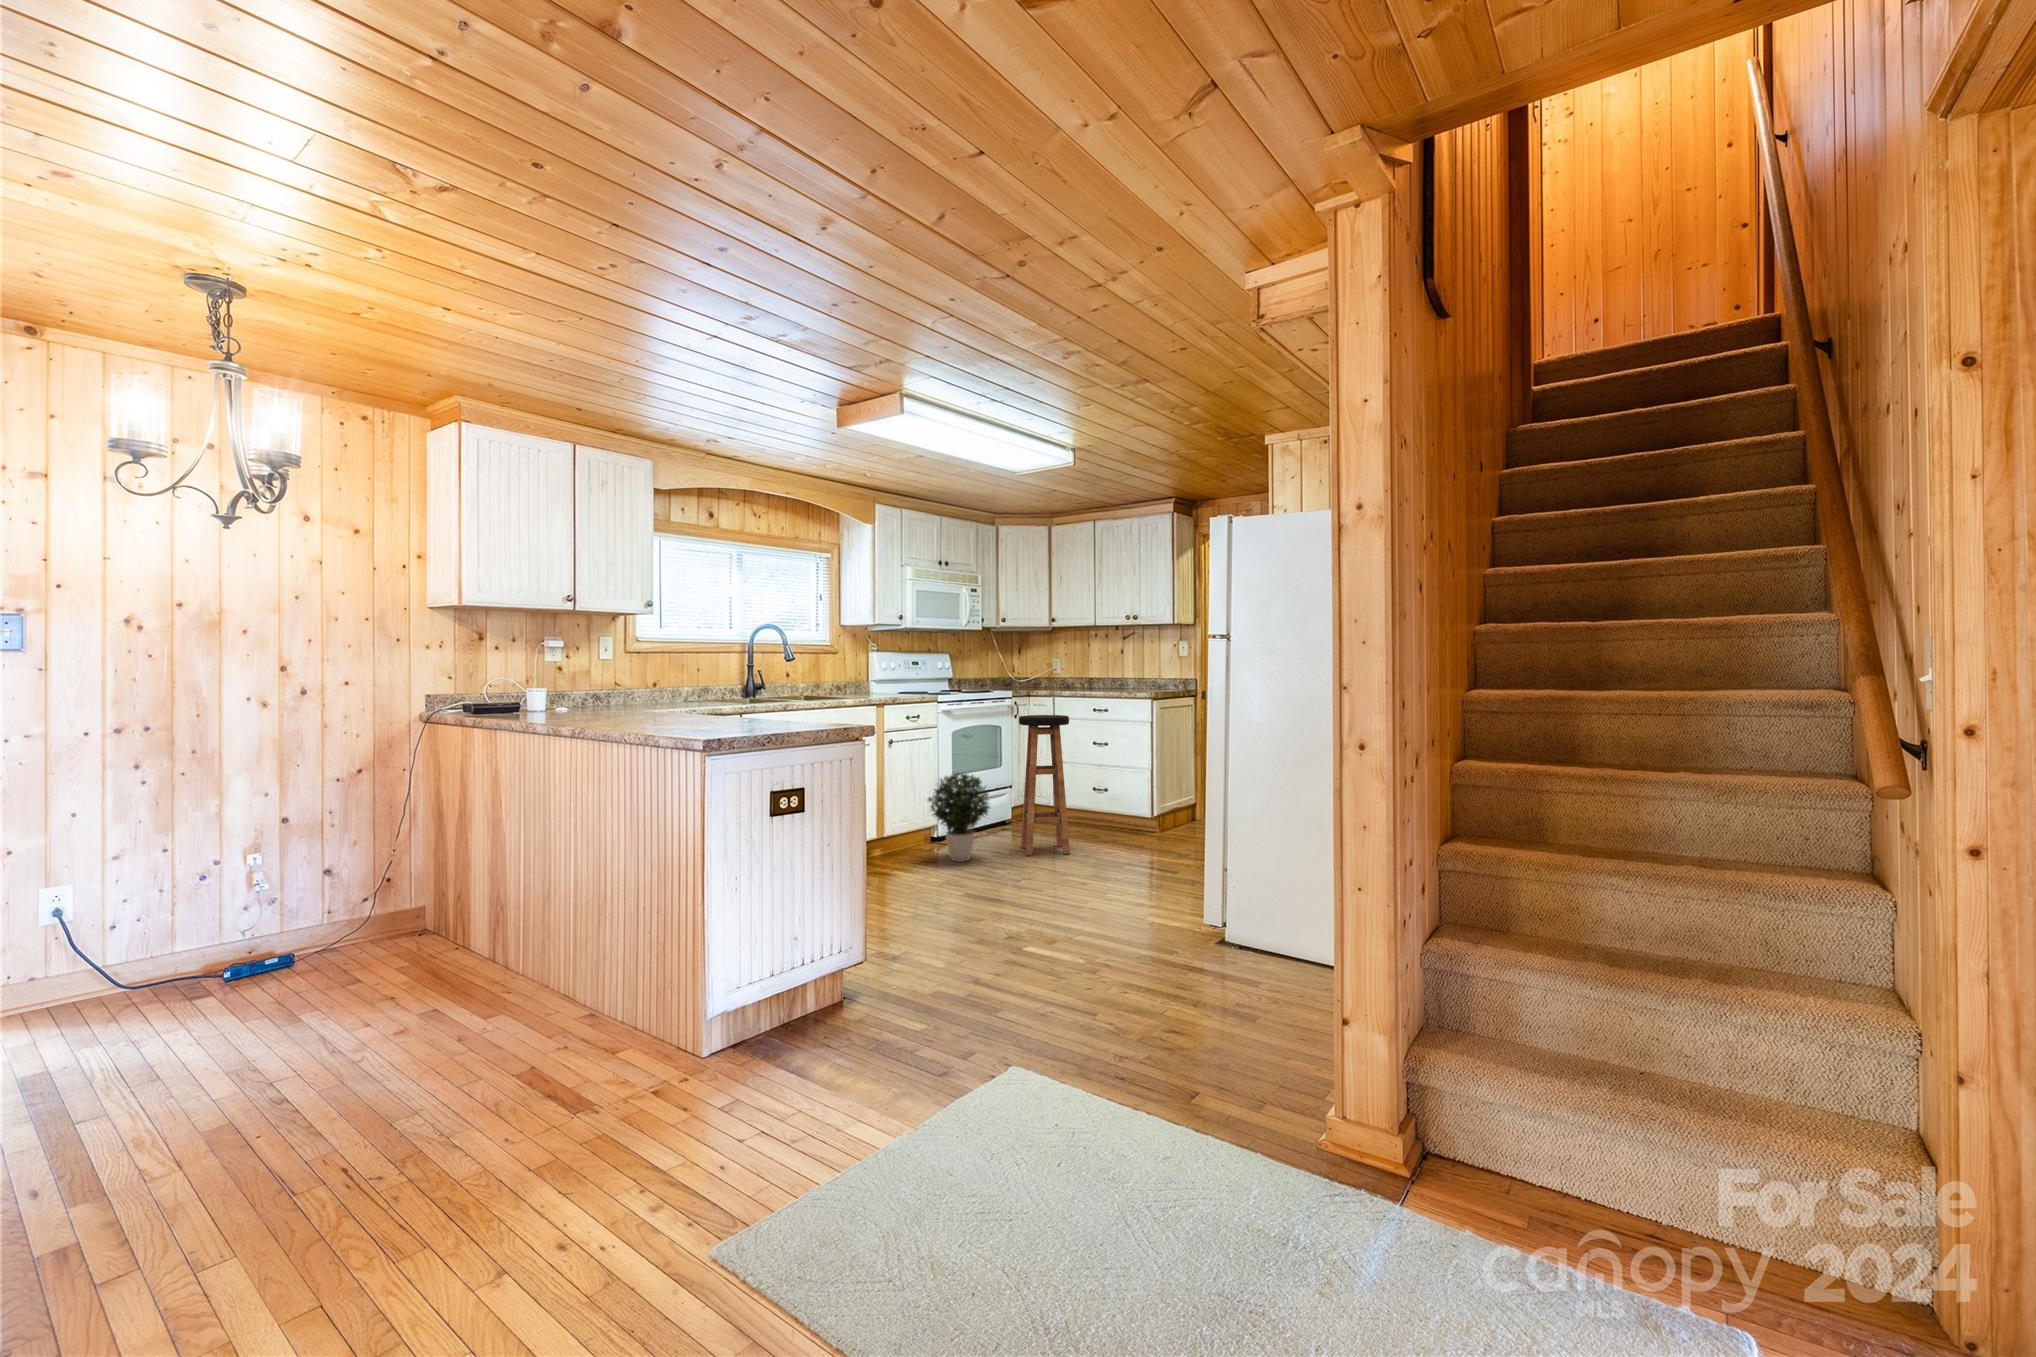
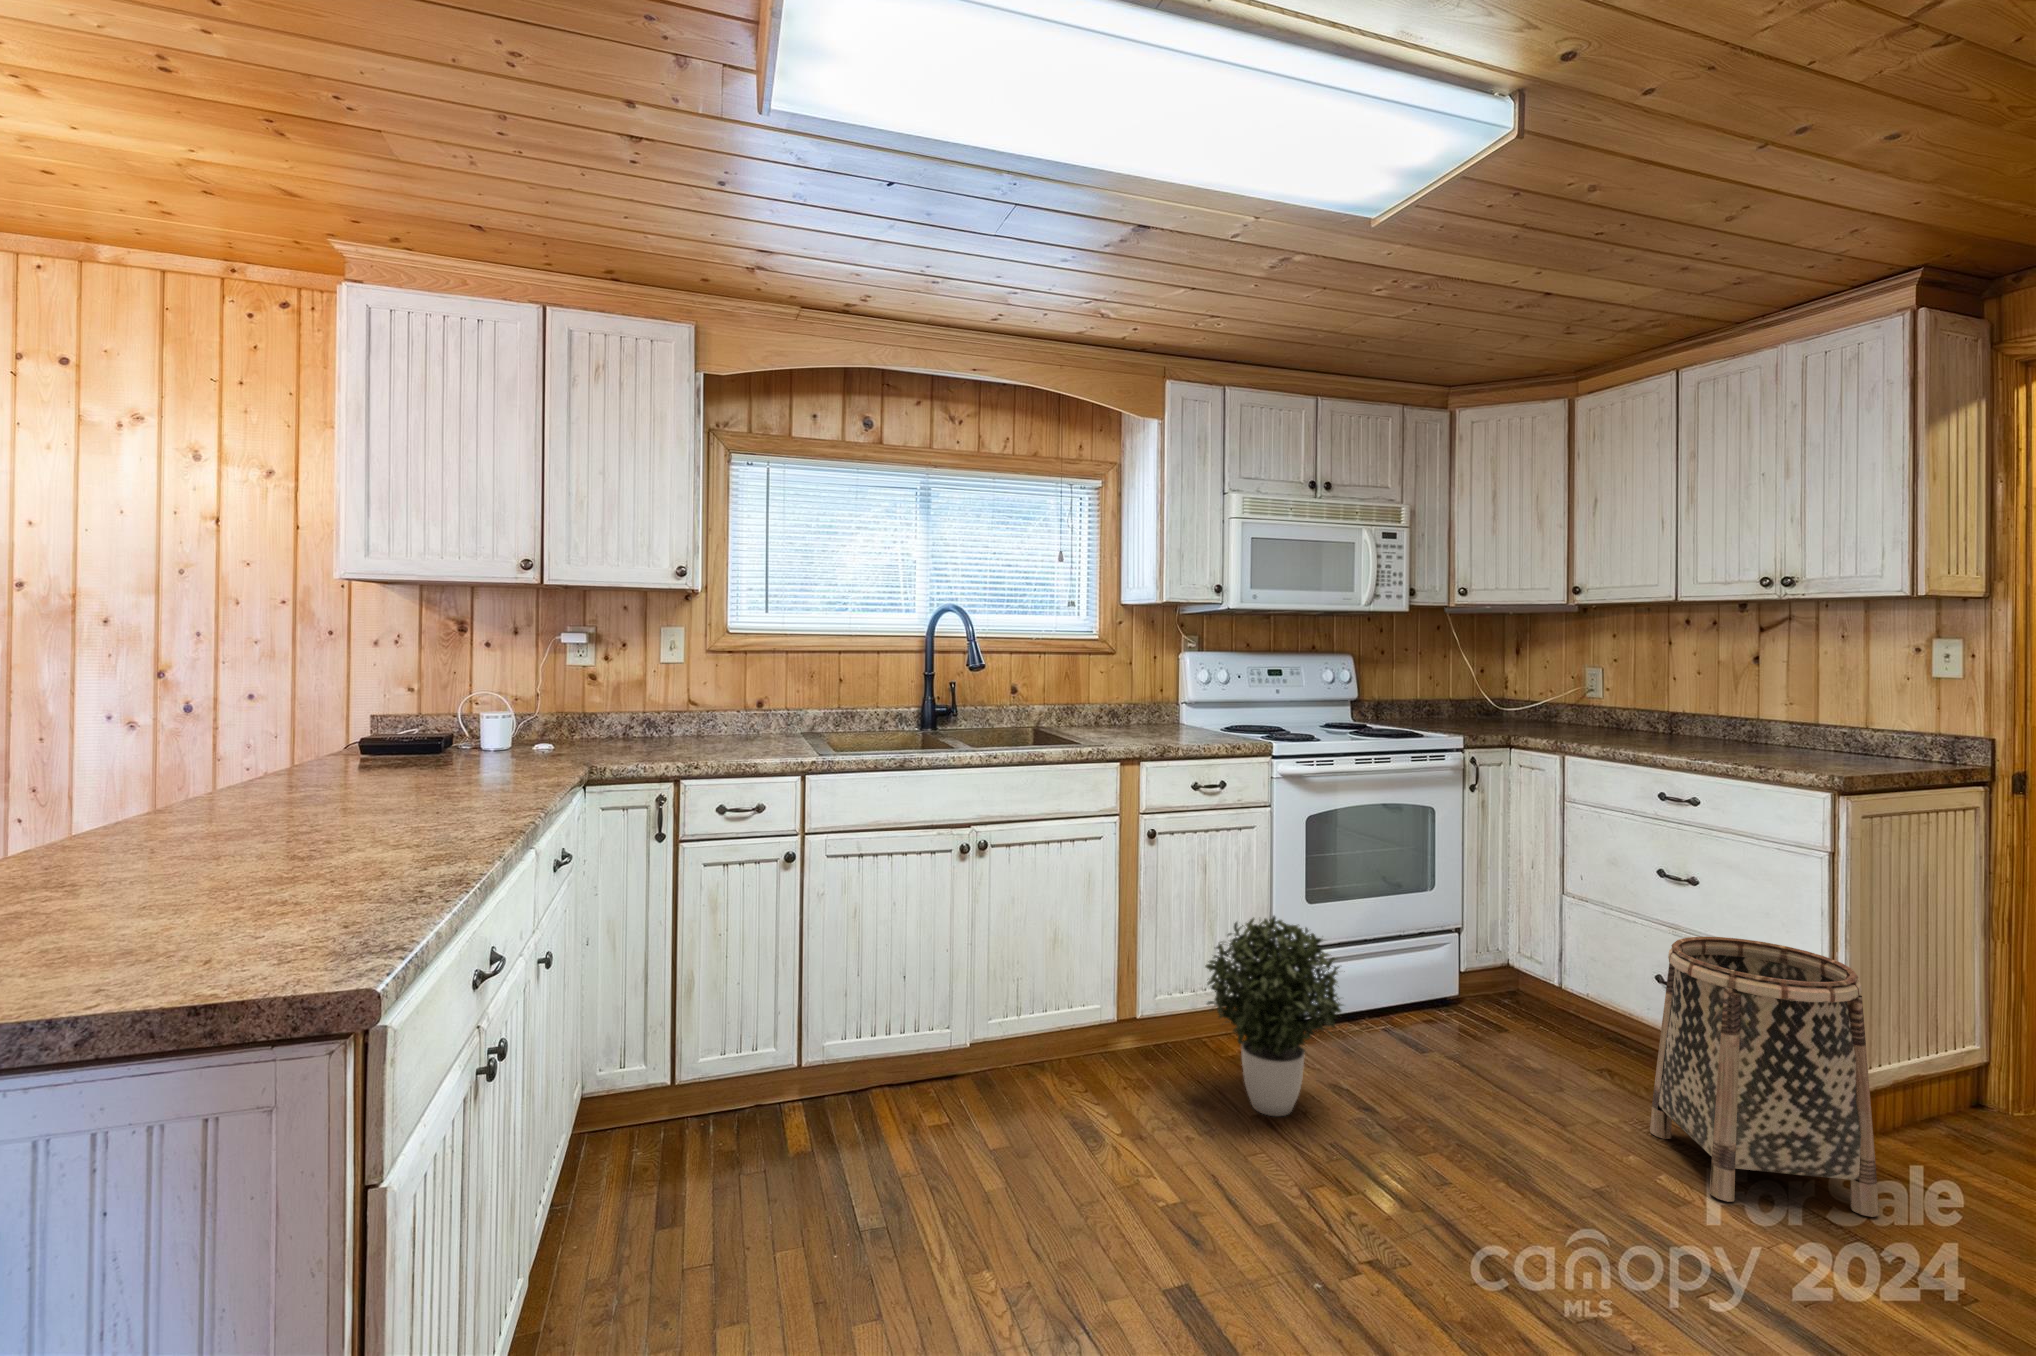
bar stool: present [1019,715,1070,856] -> none [1431,804,1564,1161]
basket: none [1099,761,1168,852] -> present [1650,937,1878,1217]

